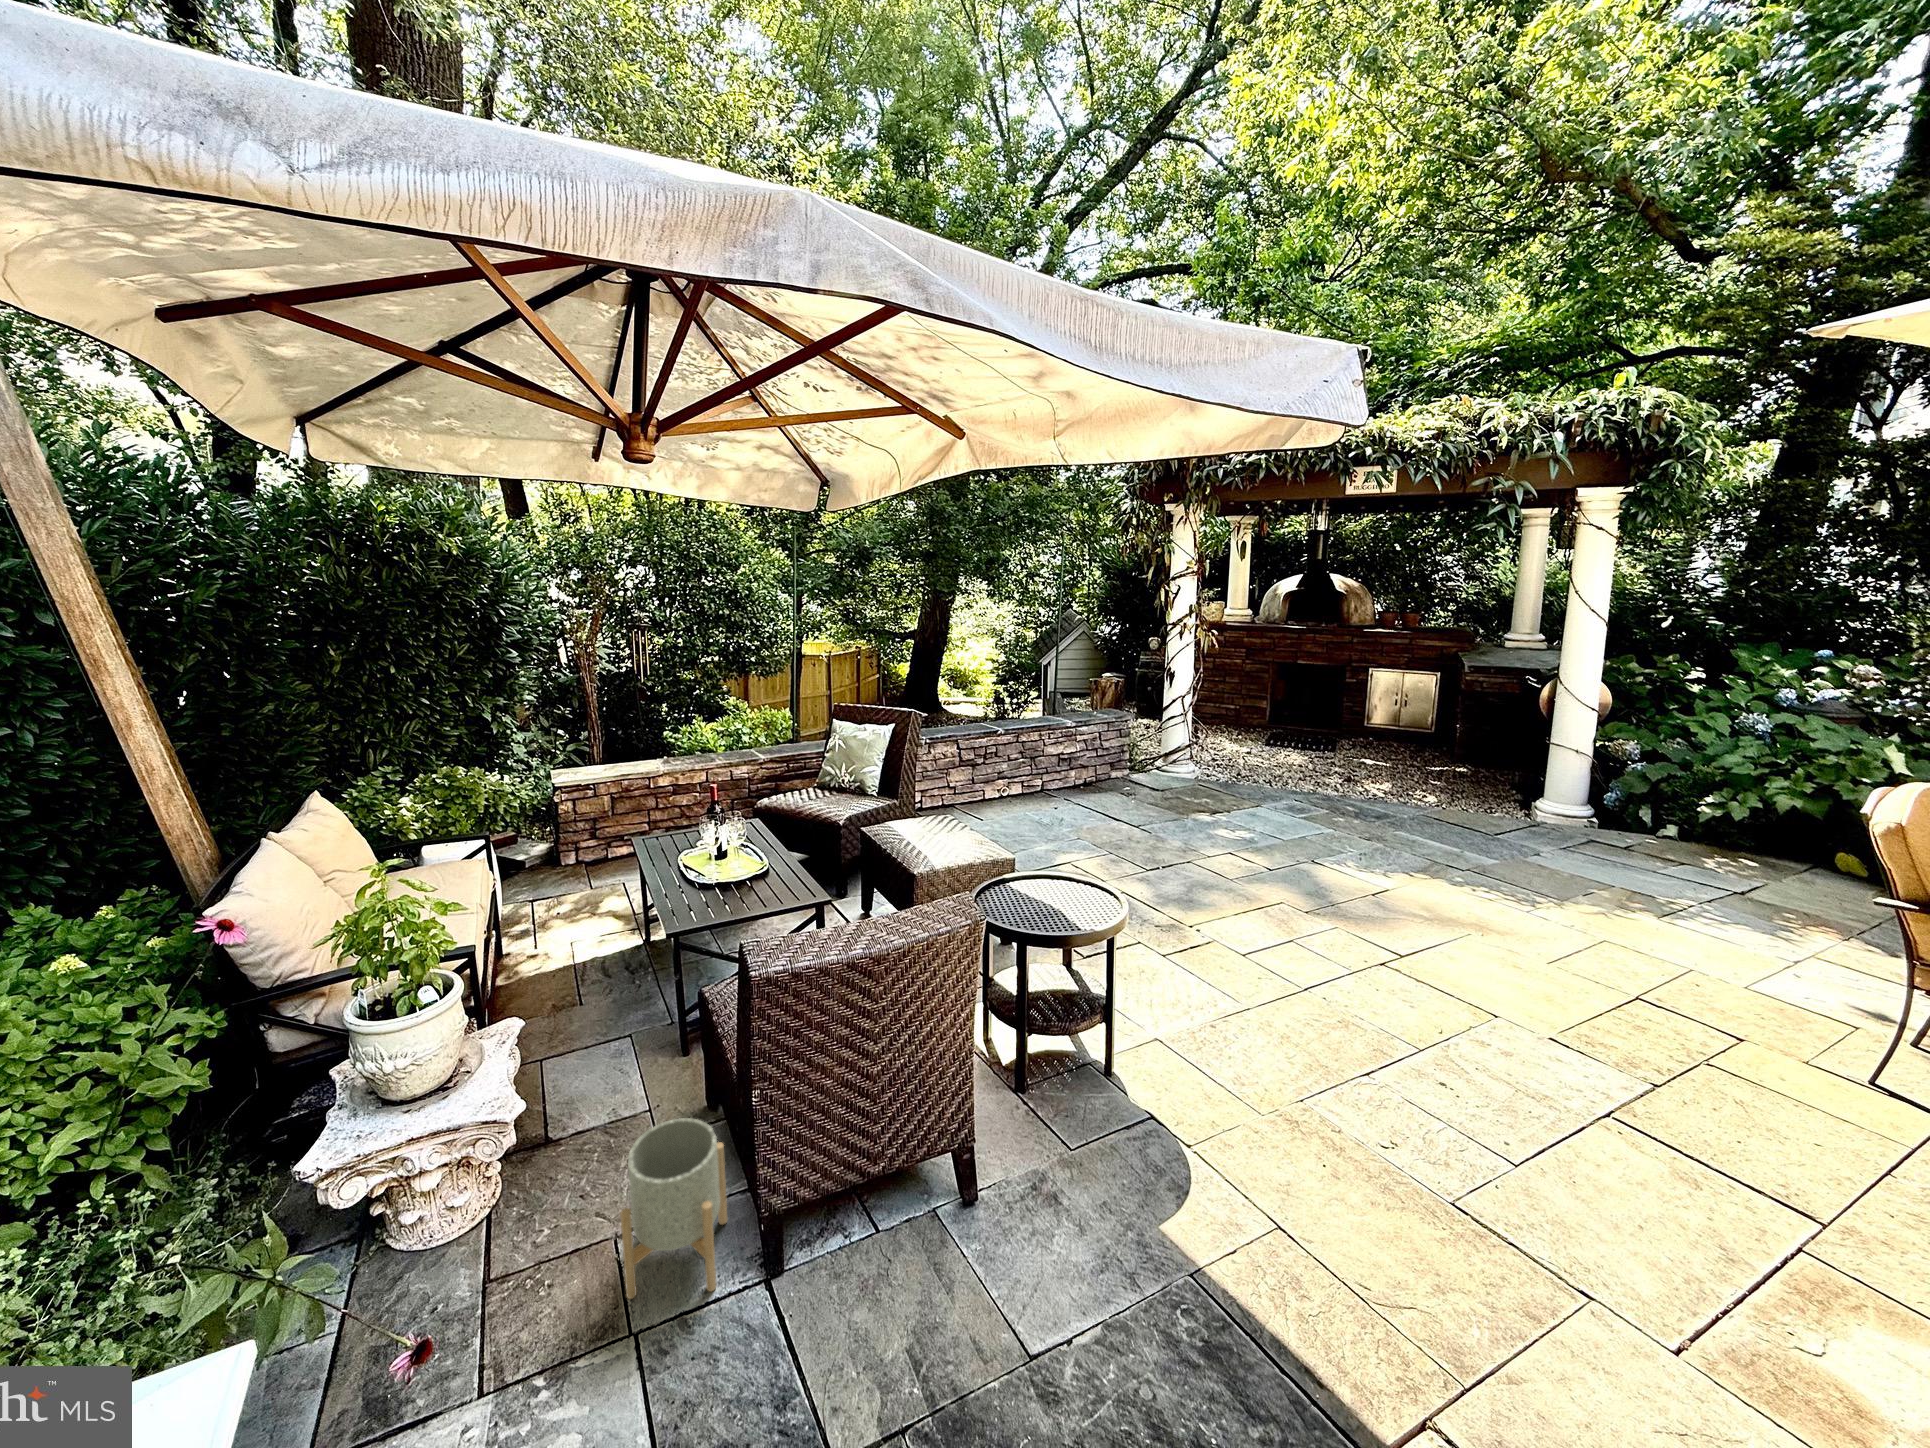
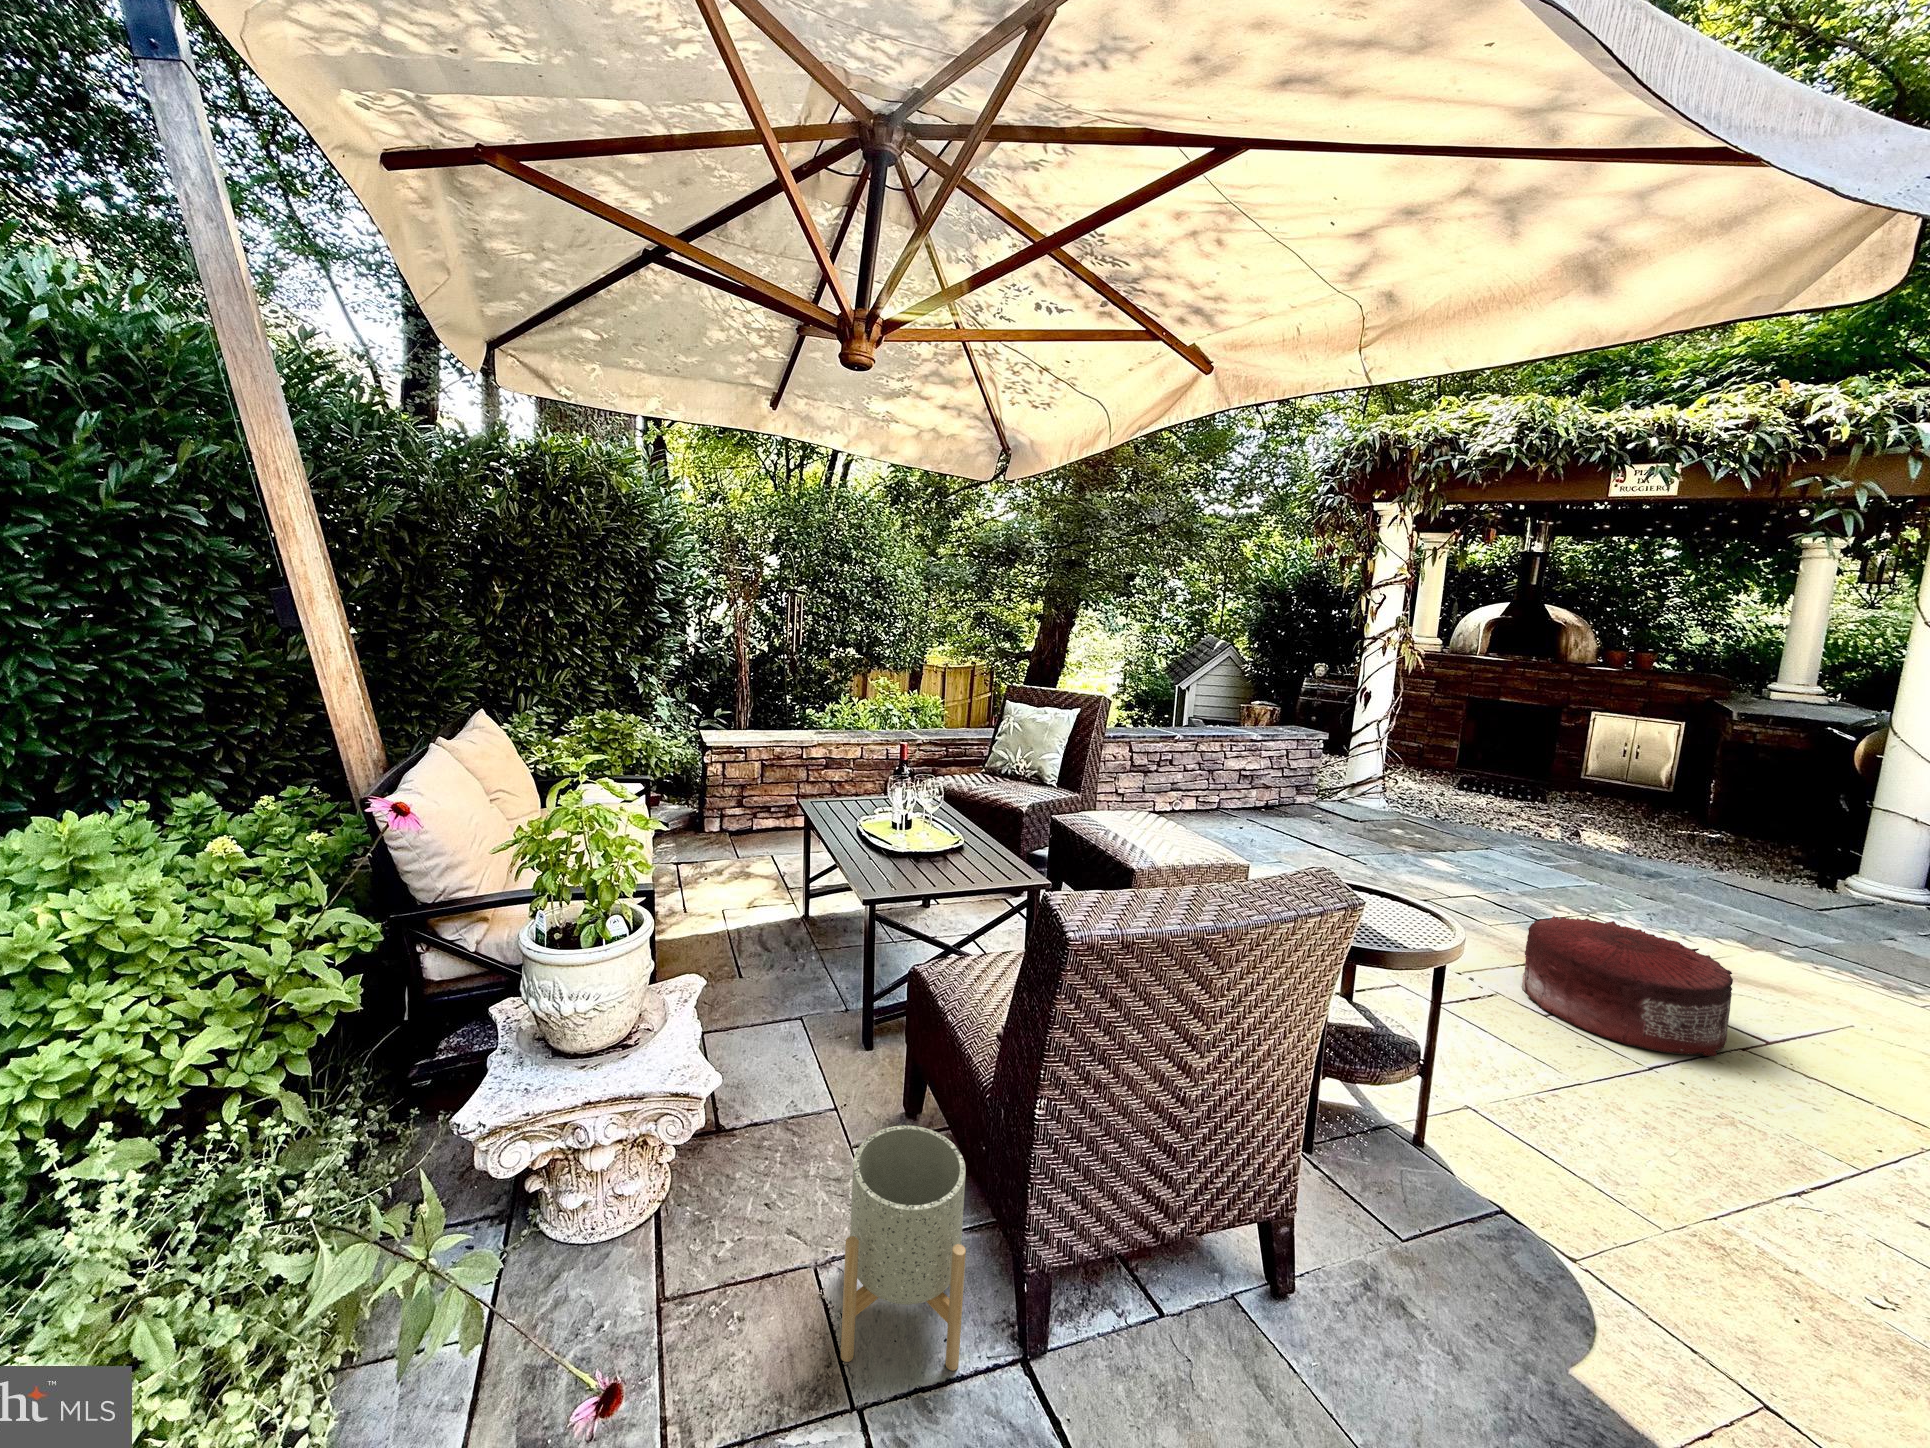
pouf: none [1238,869,1371,971] -> present [1521,916,1733,1056]

